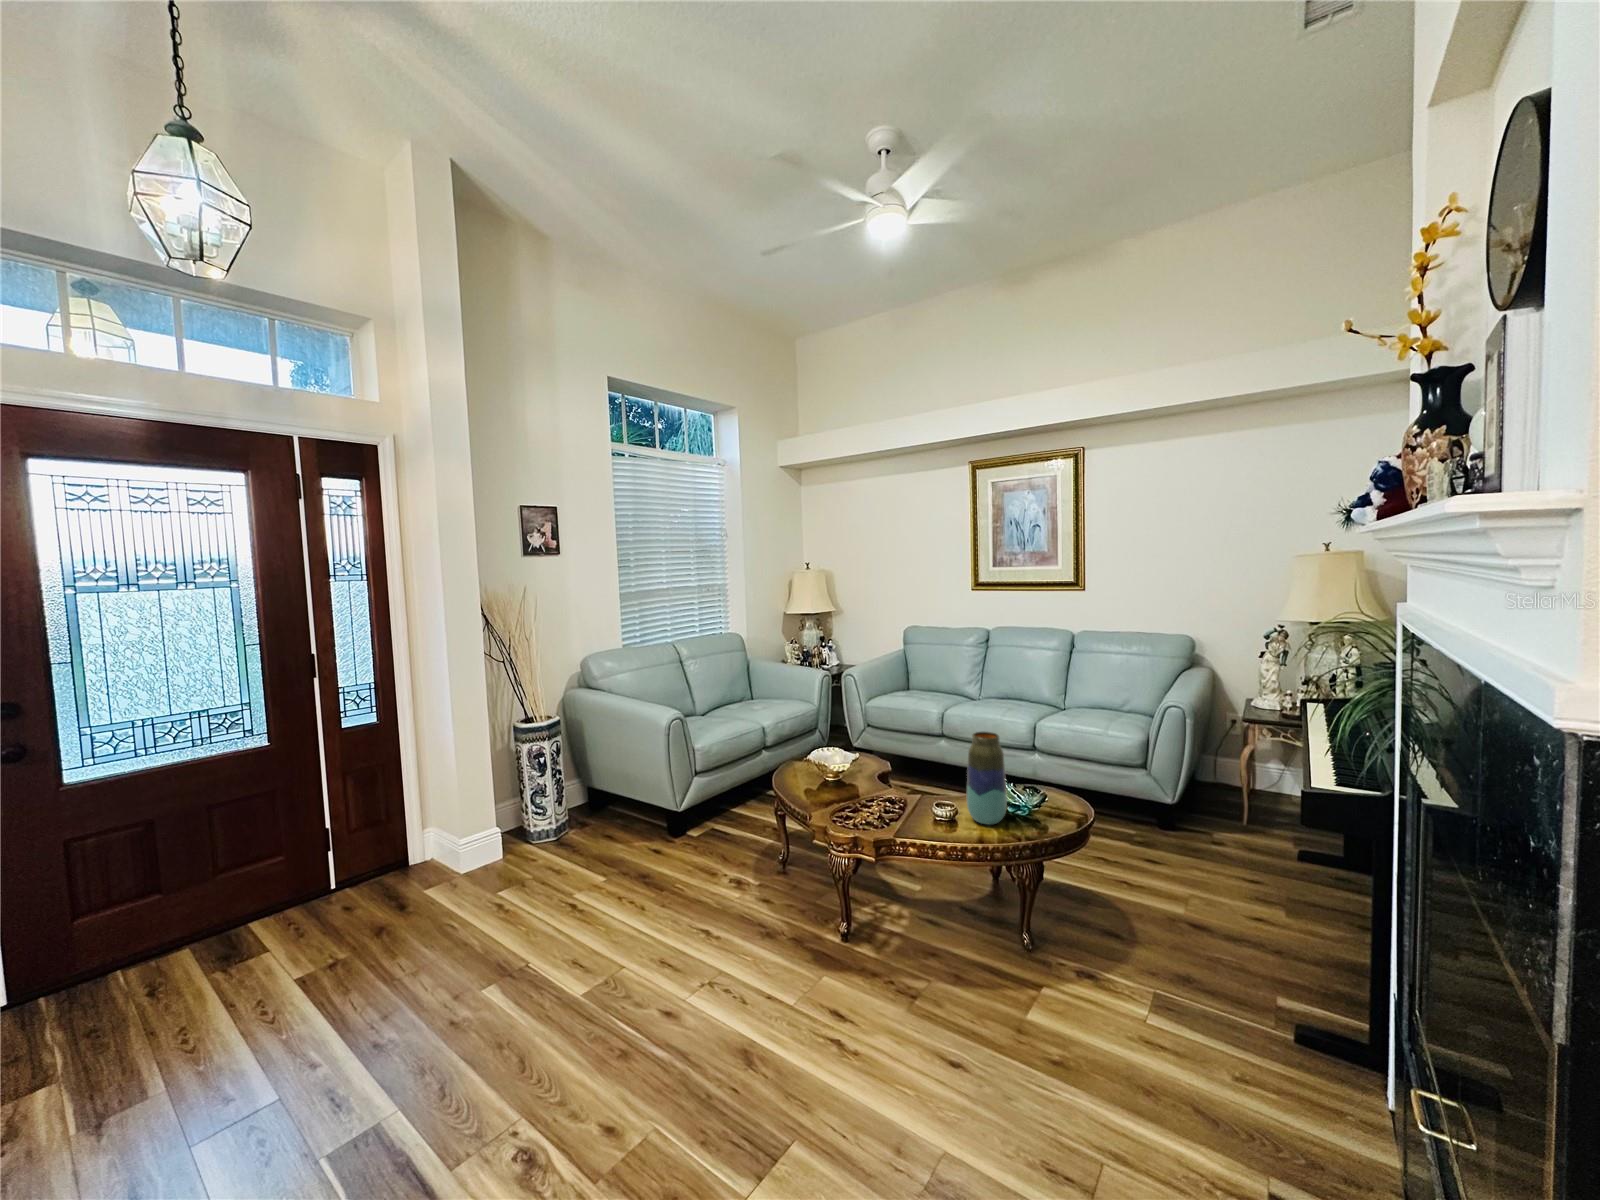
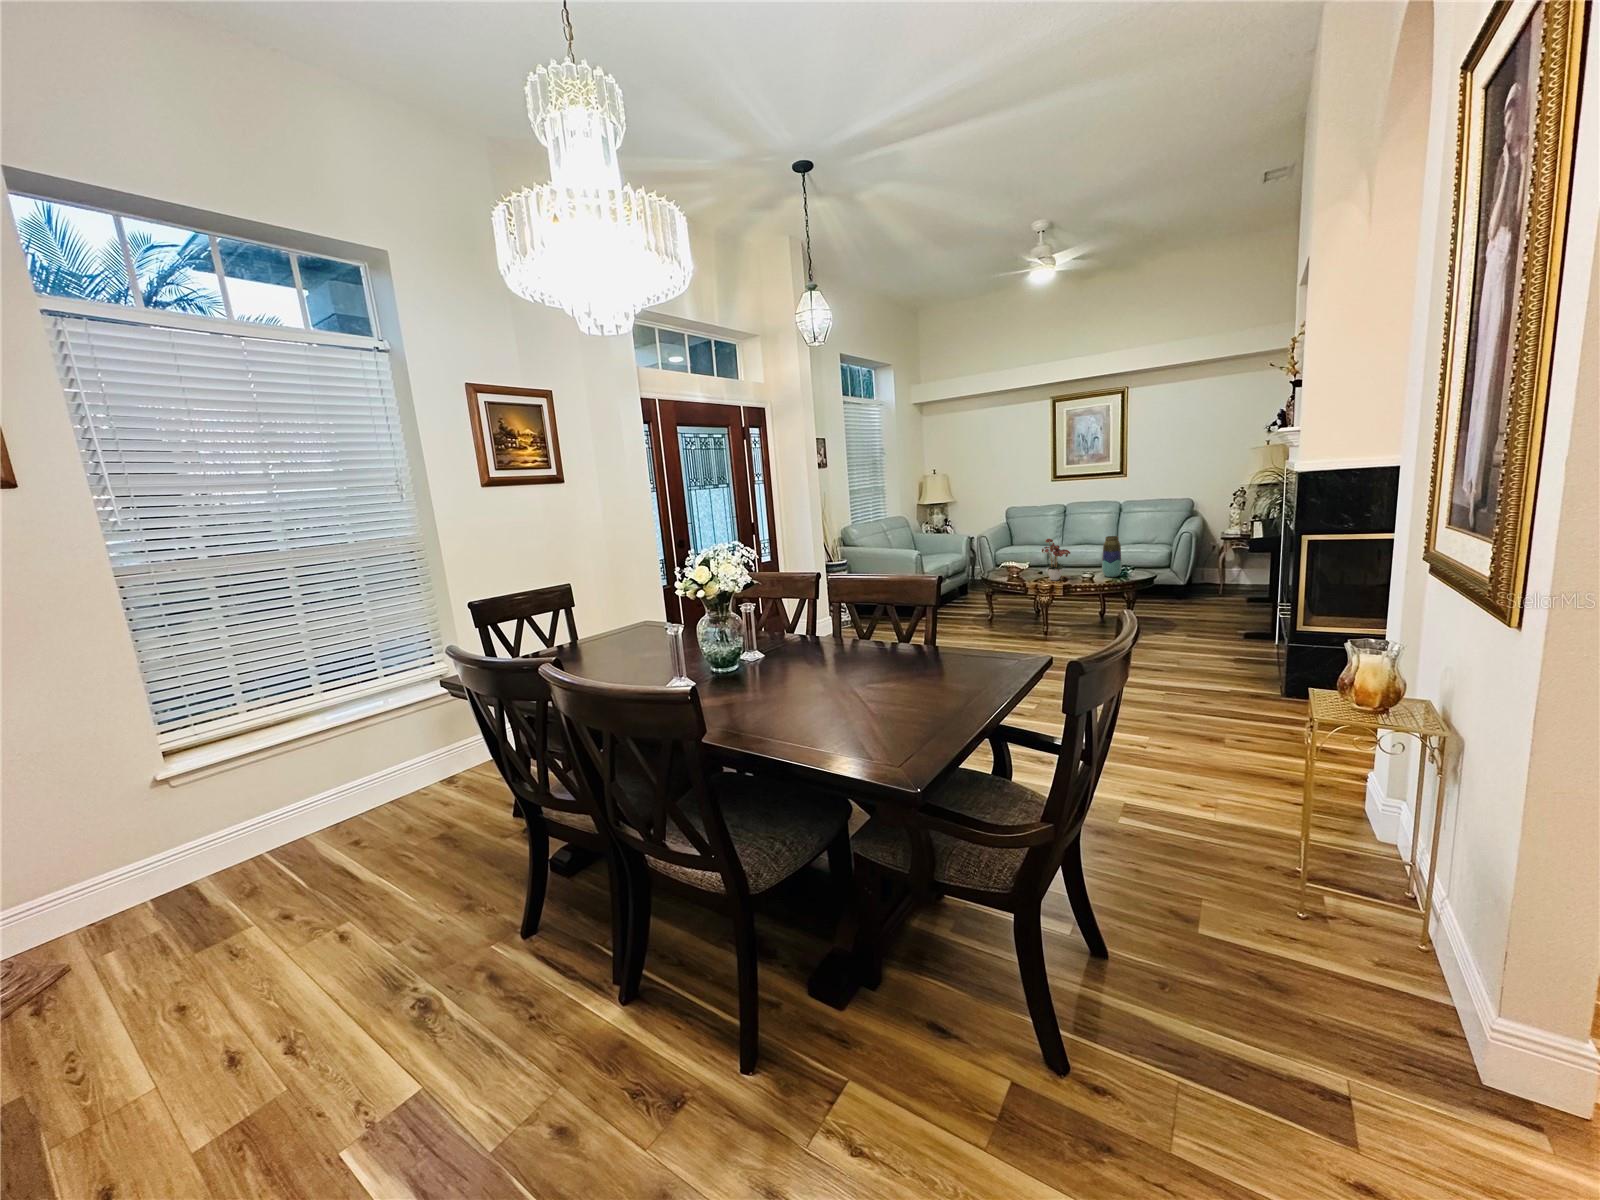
flower arrangement: none [838,722,901,818] -> present [1042,539,1070,580]

